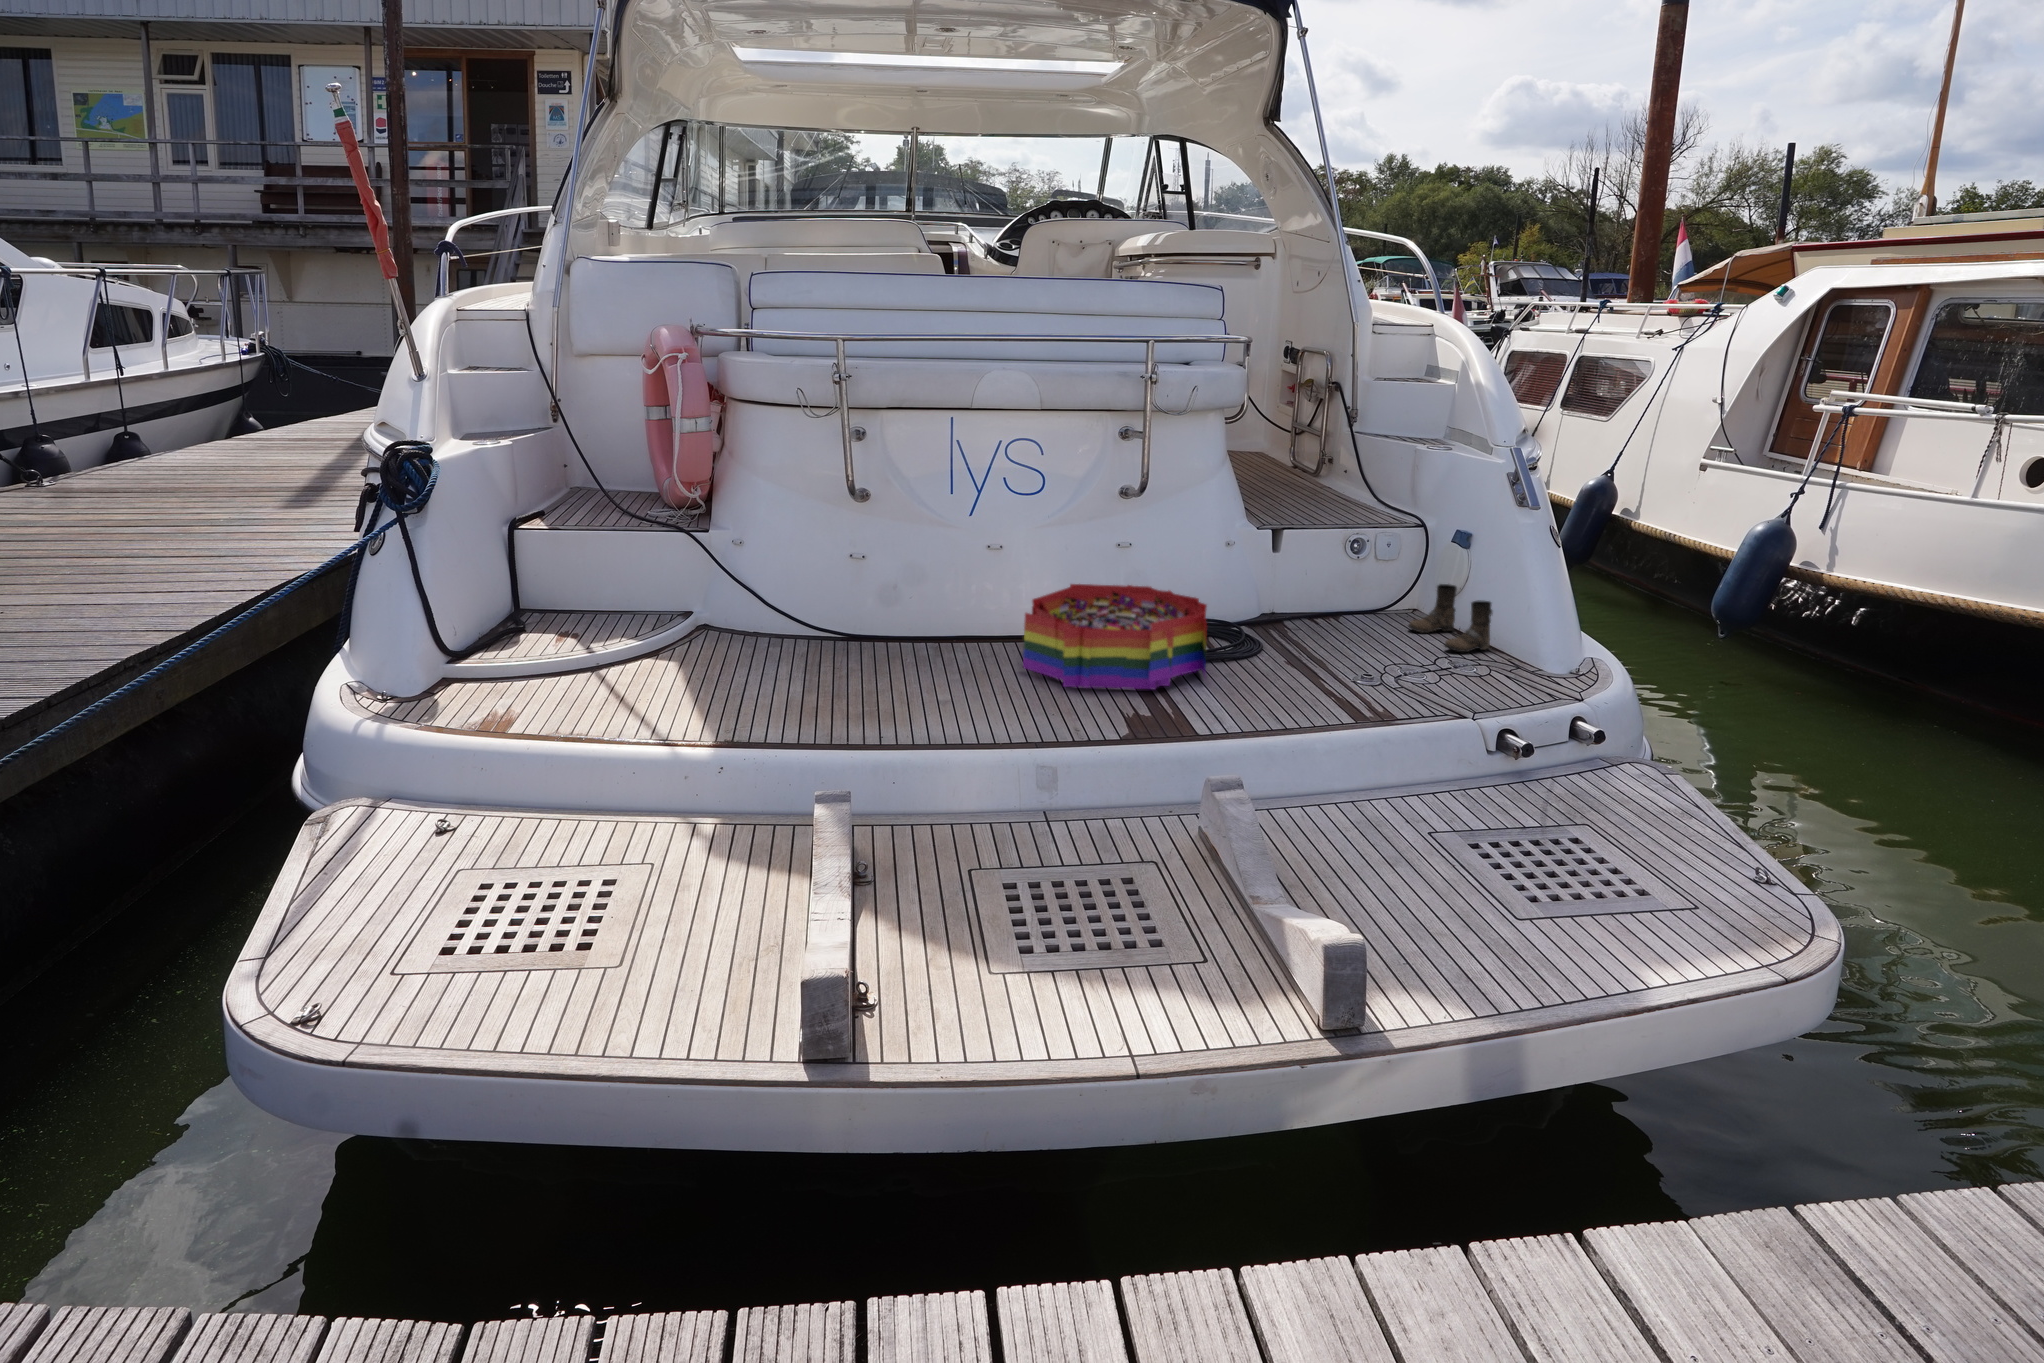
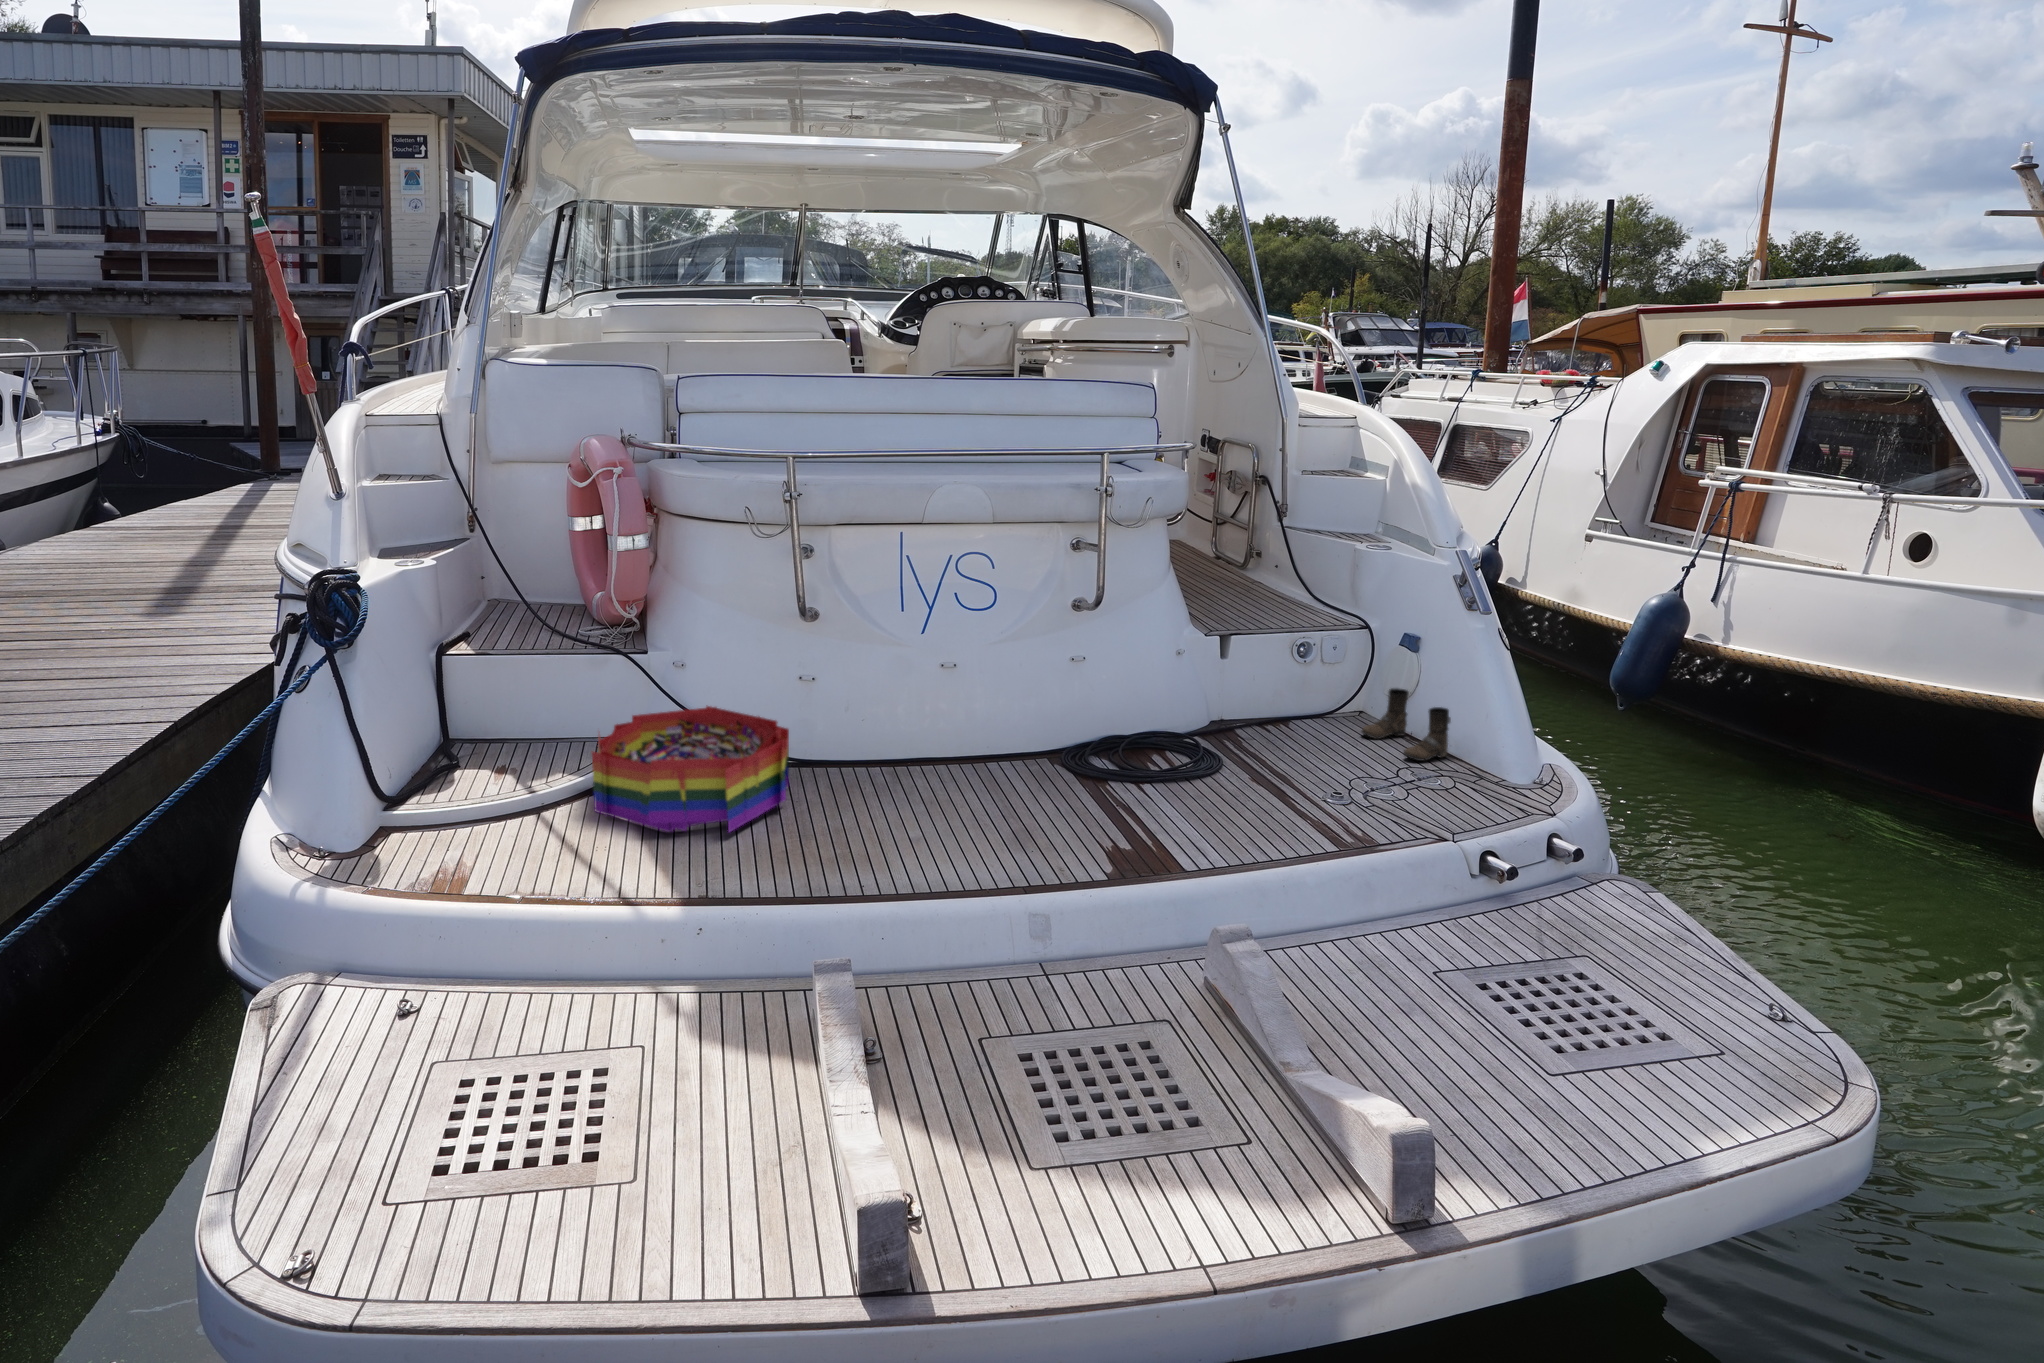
storage bin: present [1023,584,1207,689] -> present [592,706,789,832]

